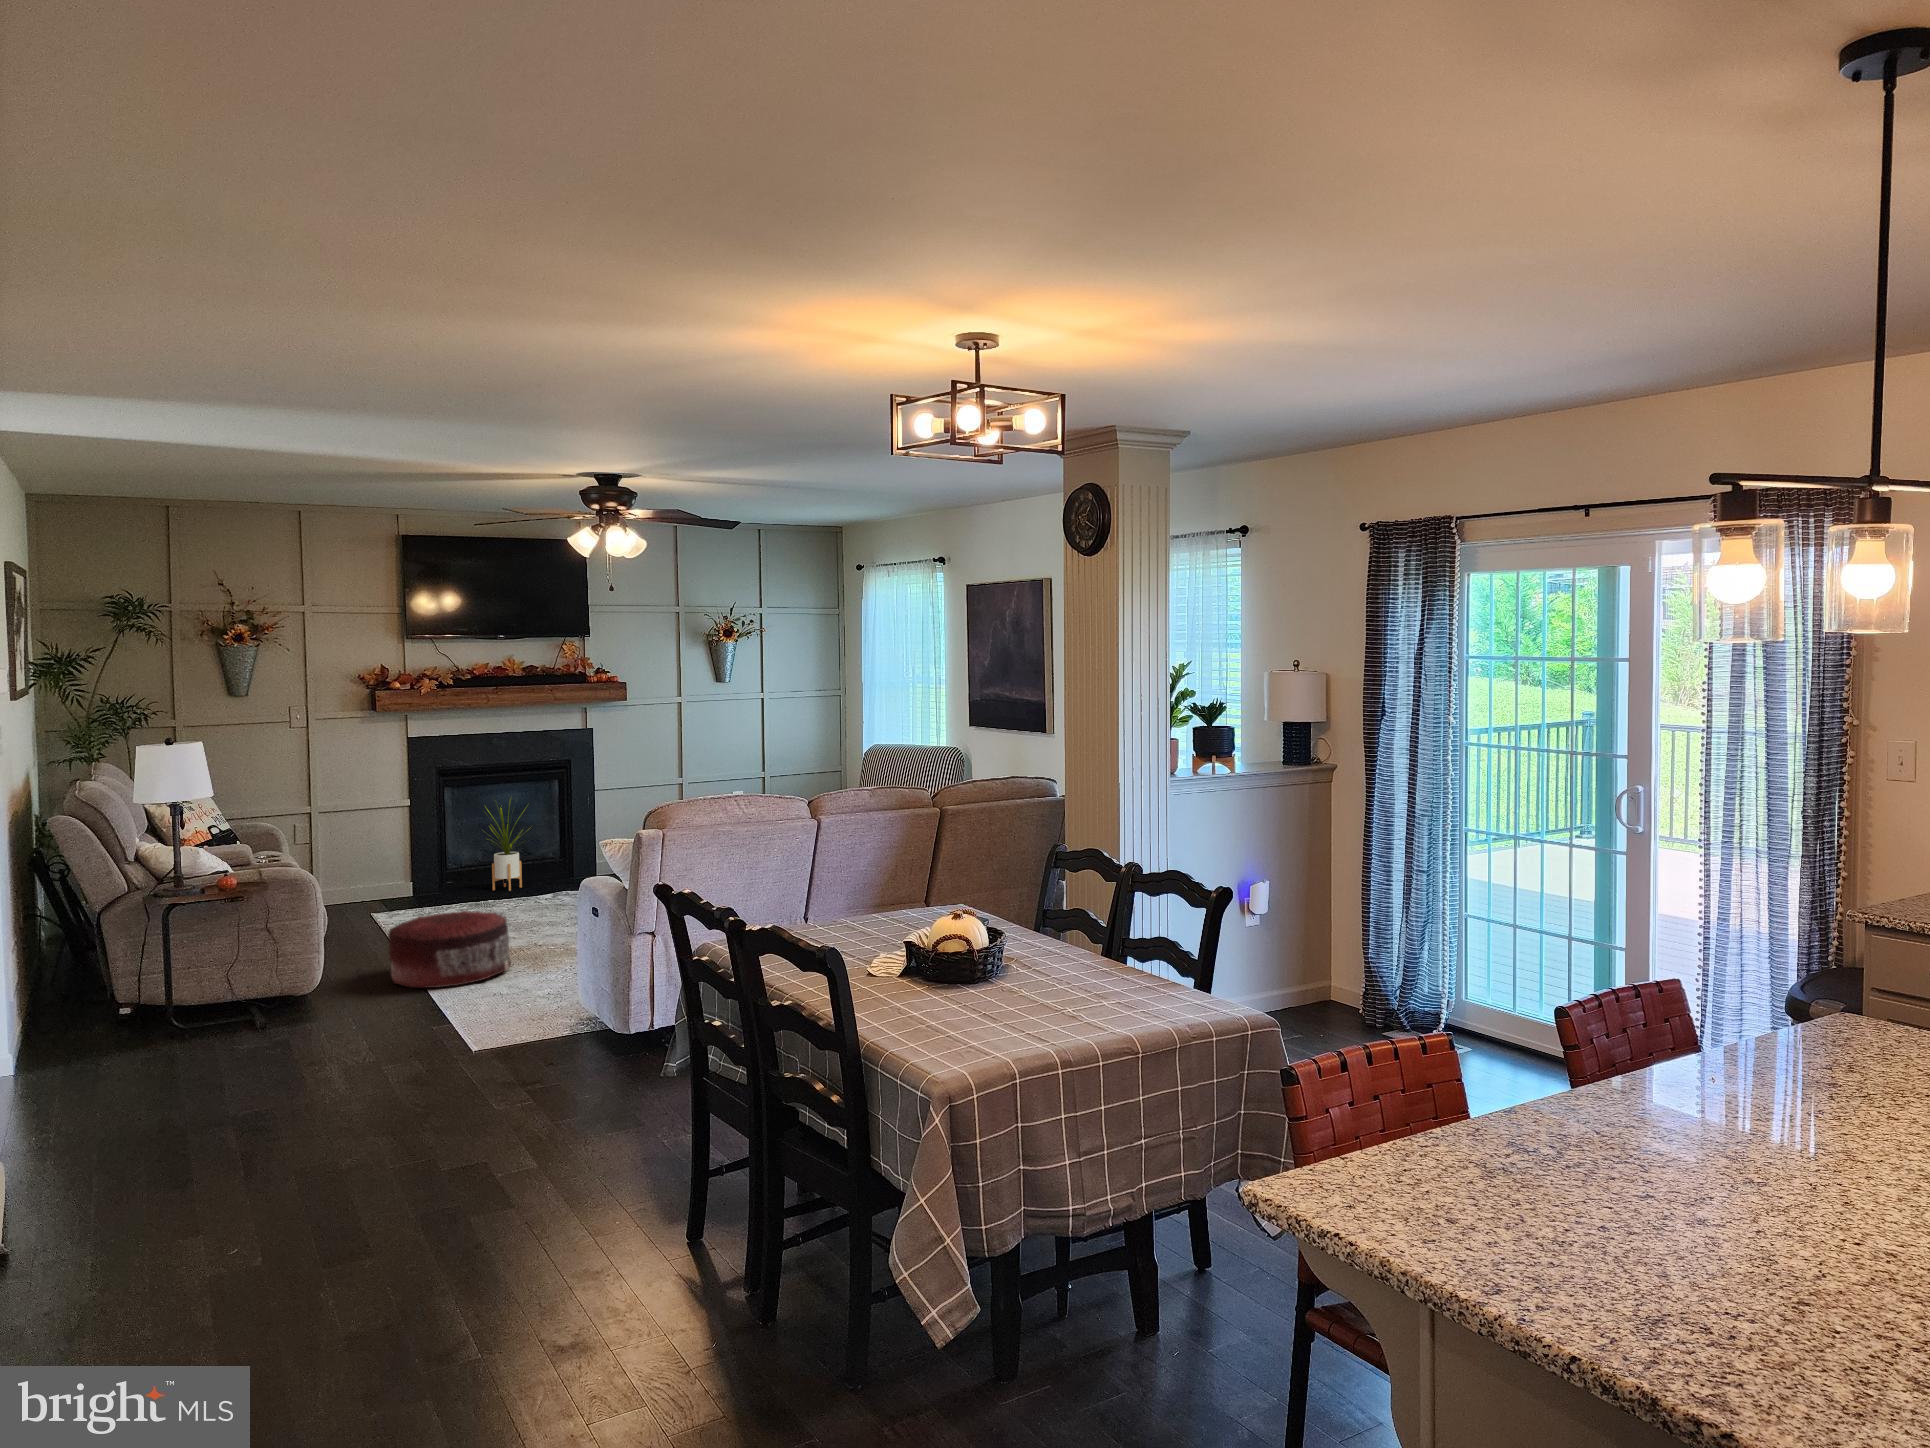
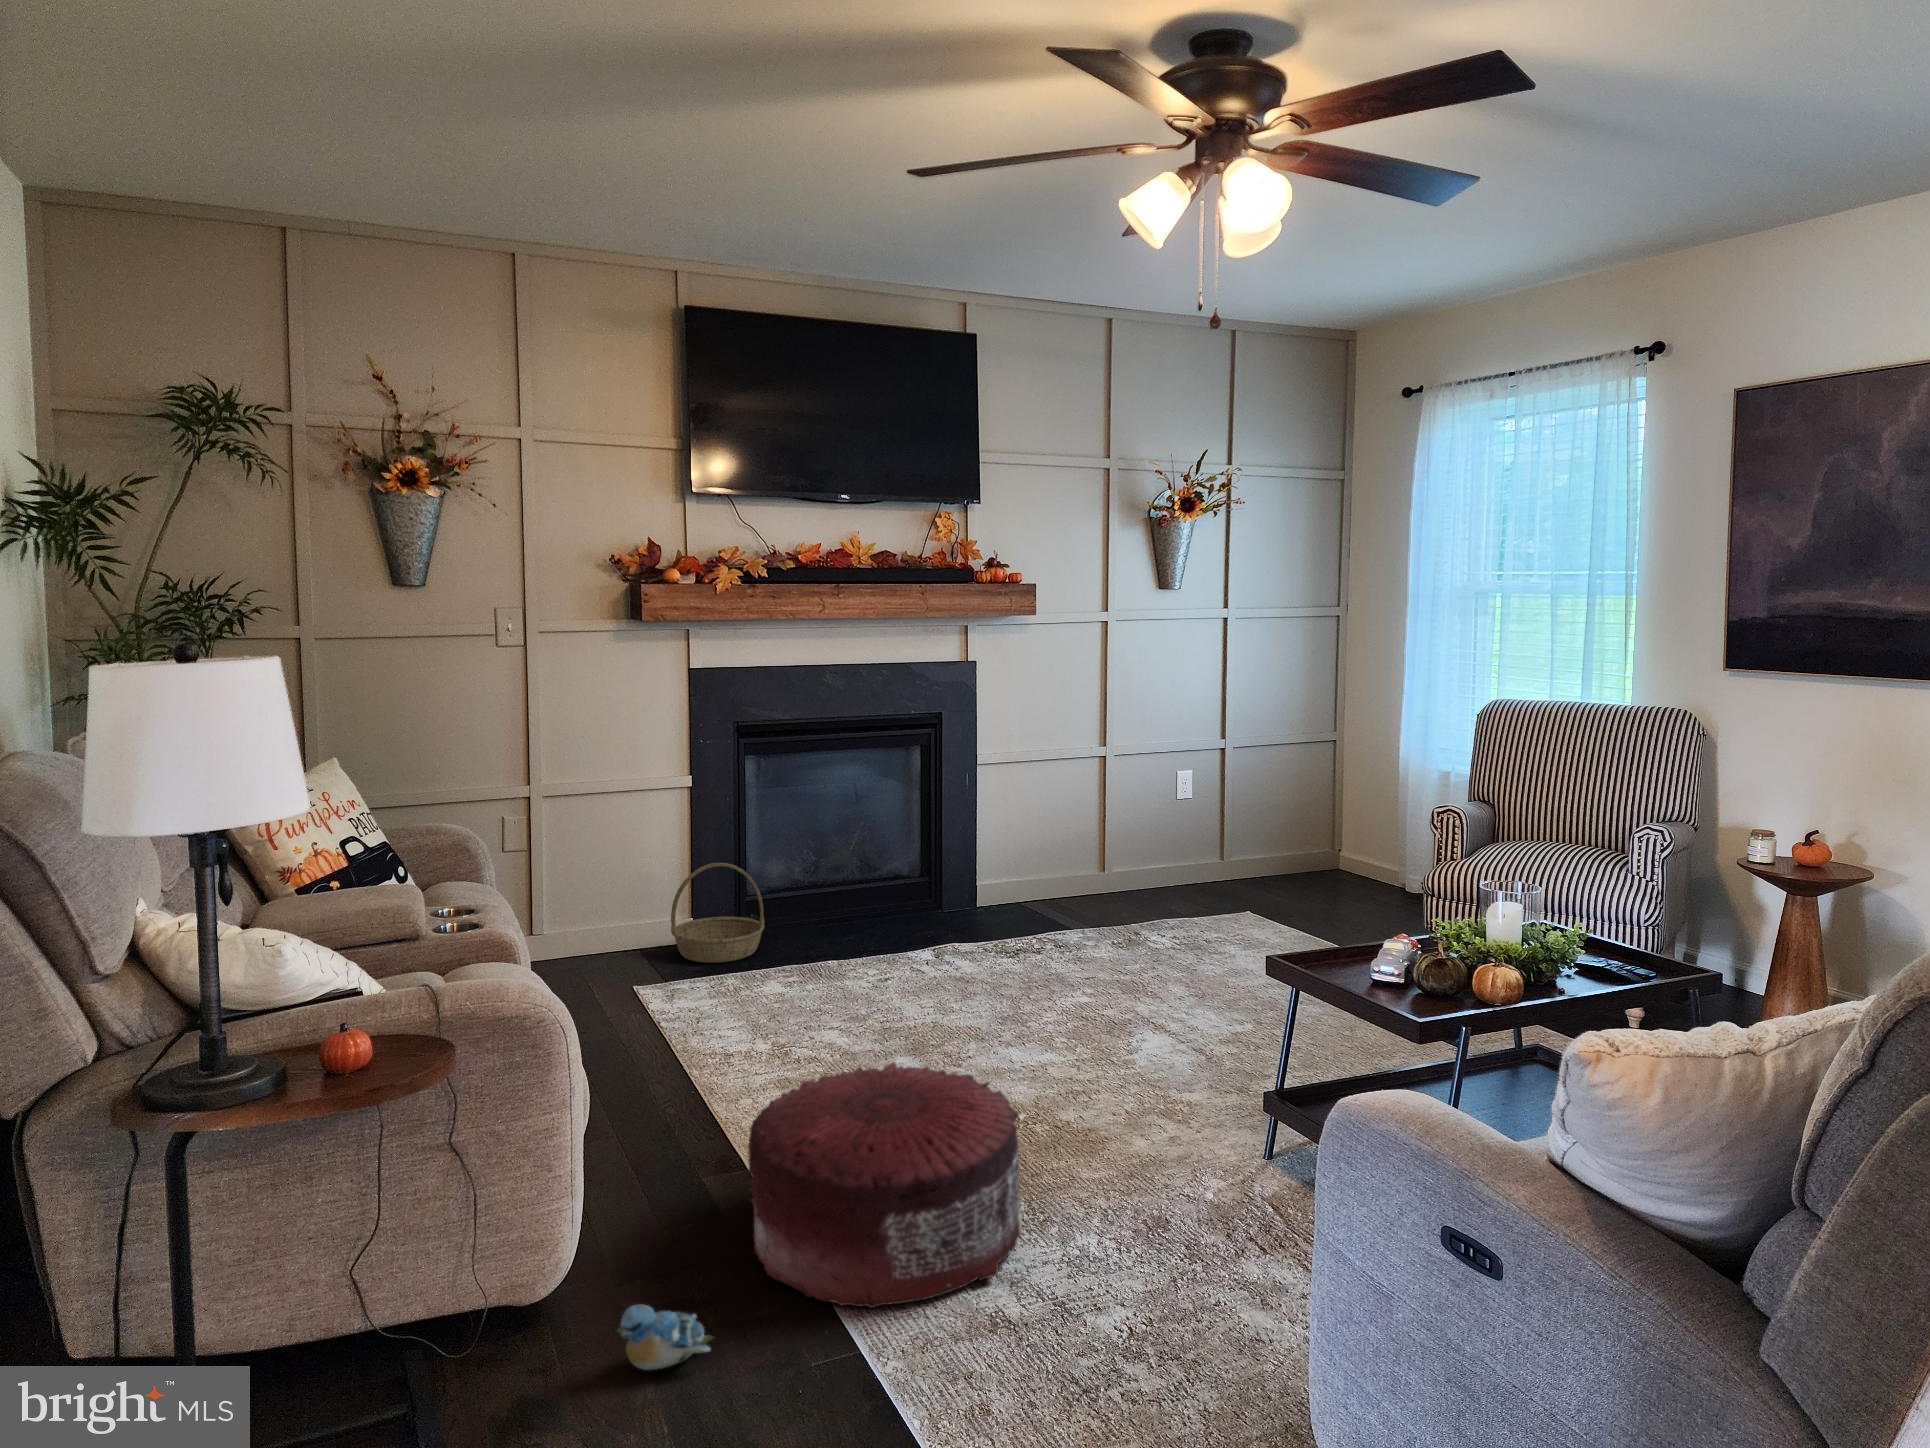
house plant: present [485,799,526,891] -> none [804,771,892,938]
basket: none [396,848,453,903] -> present [671,863,764,963]
plush toy: none [325,978,365,1002] -> present [617,1304,714,1370]

